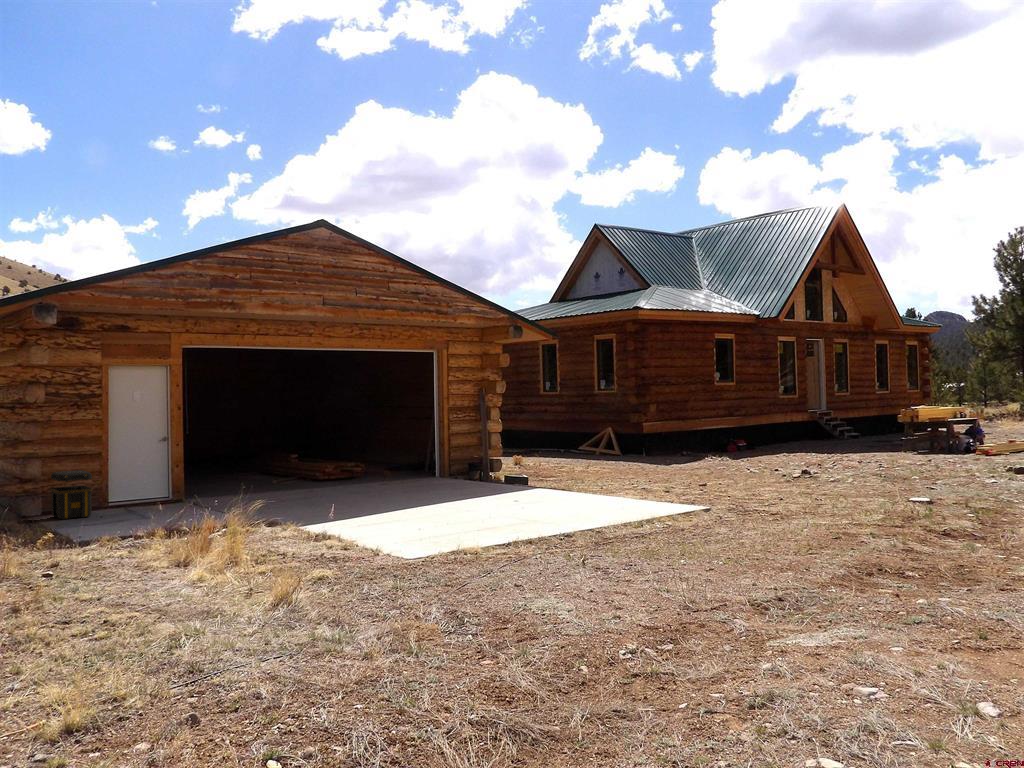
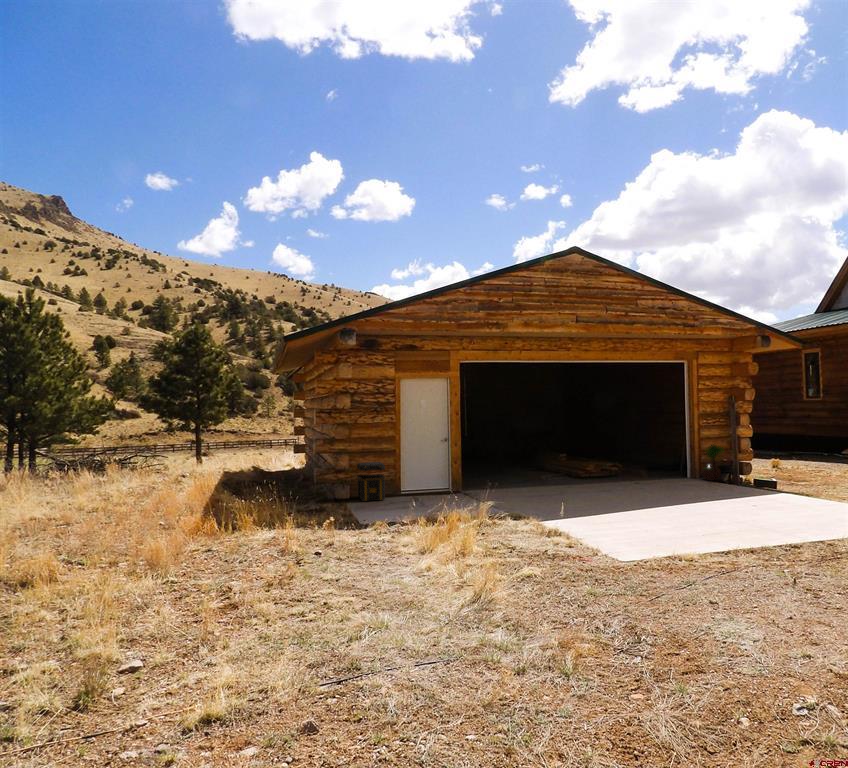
potted tree: none [451,436,474,479] -> present [702,444,724,480]

